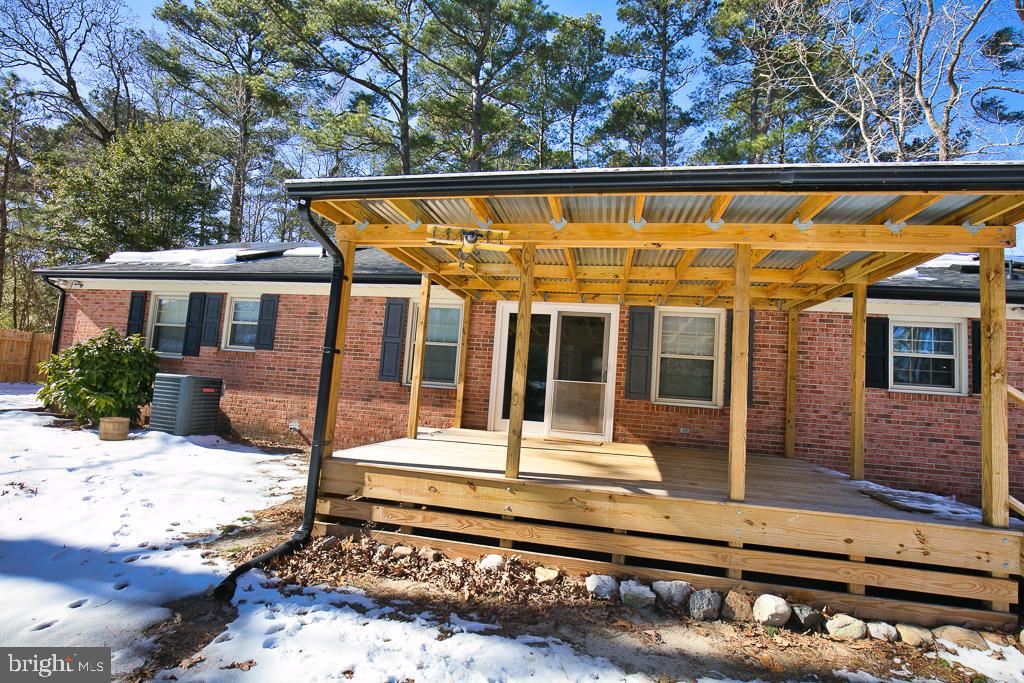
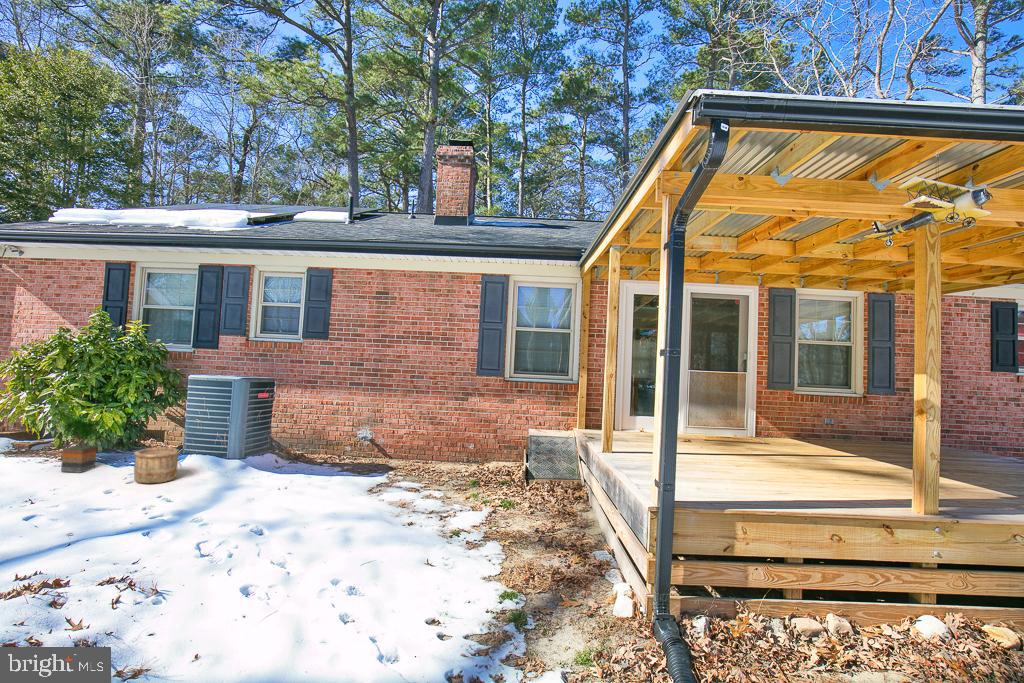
potted tree: none [62,395,94,433] -> present [61,419,104,473]

